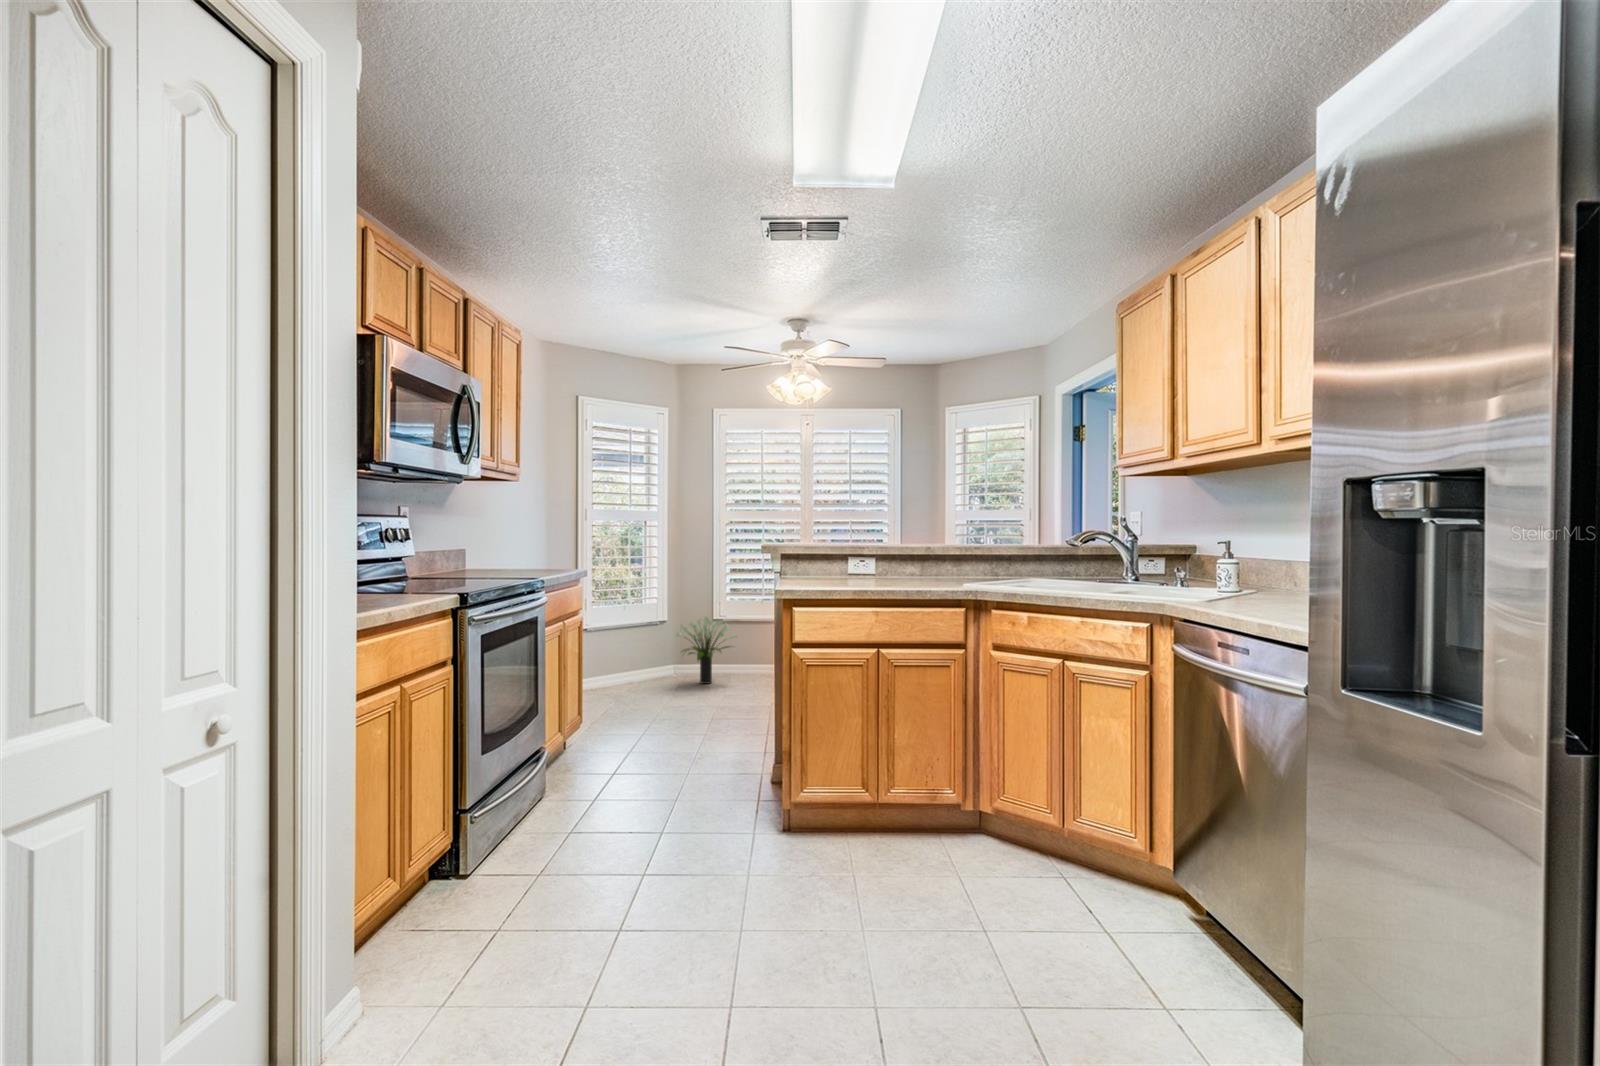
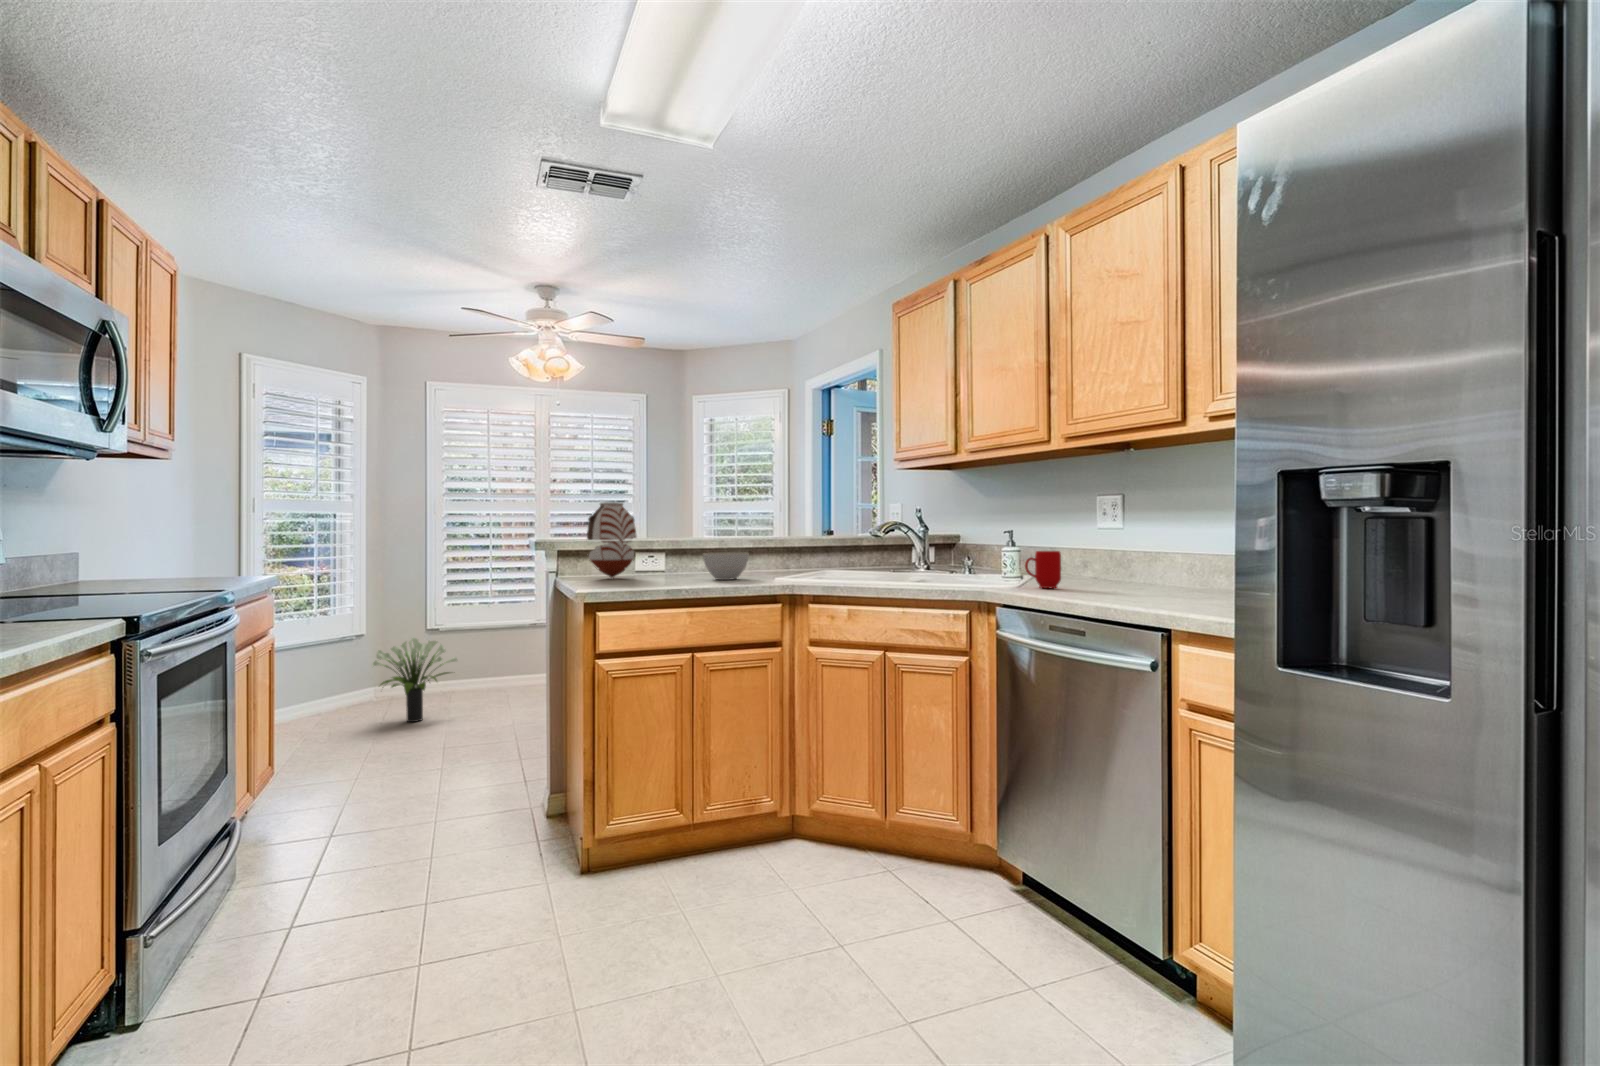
vase: none [805,510,847,576] -> present [587,502,637,578]
bowl: none [899,557,943,582] -> present [703,552,749,580]
mug: none [1222,566,1268,608] -> present [1025,551,1061,588]

